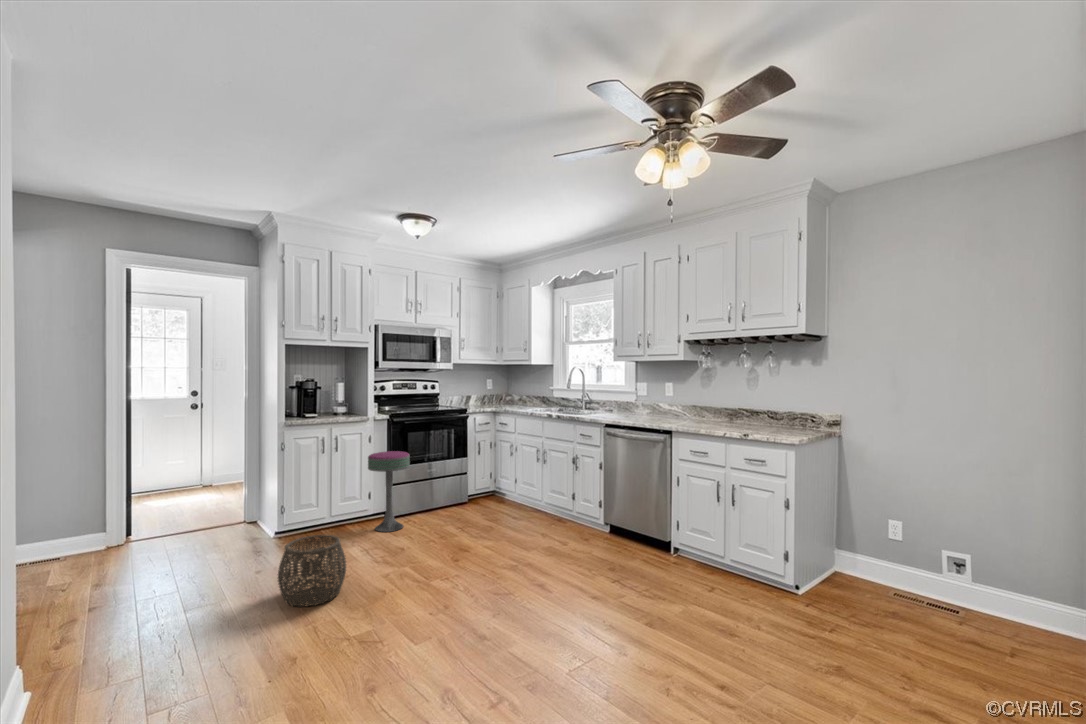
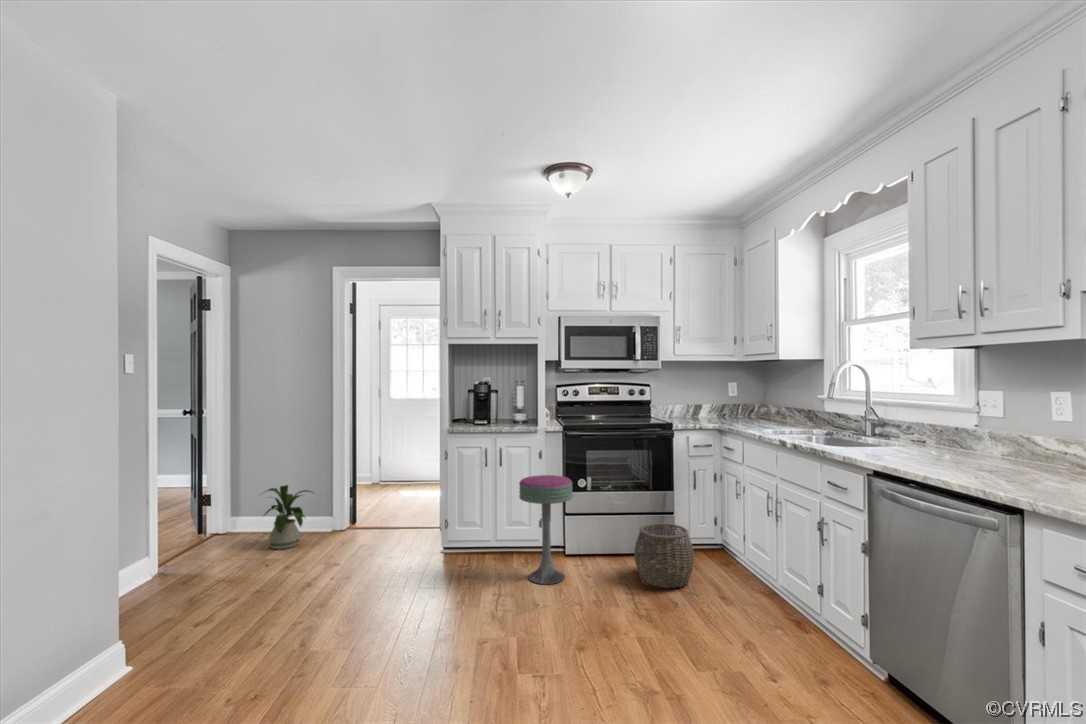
house plant: none [47,489,128,560] -> present [265,485,312,549]
woven basket: present [278,535,346,607] -> present [634,523,694,588]

